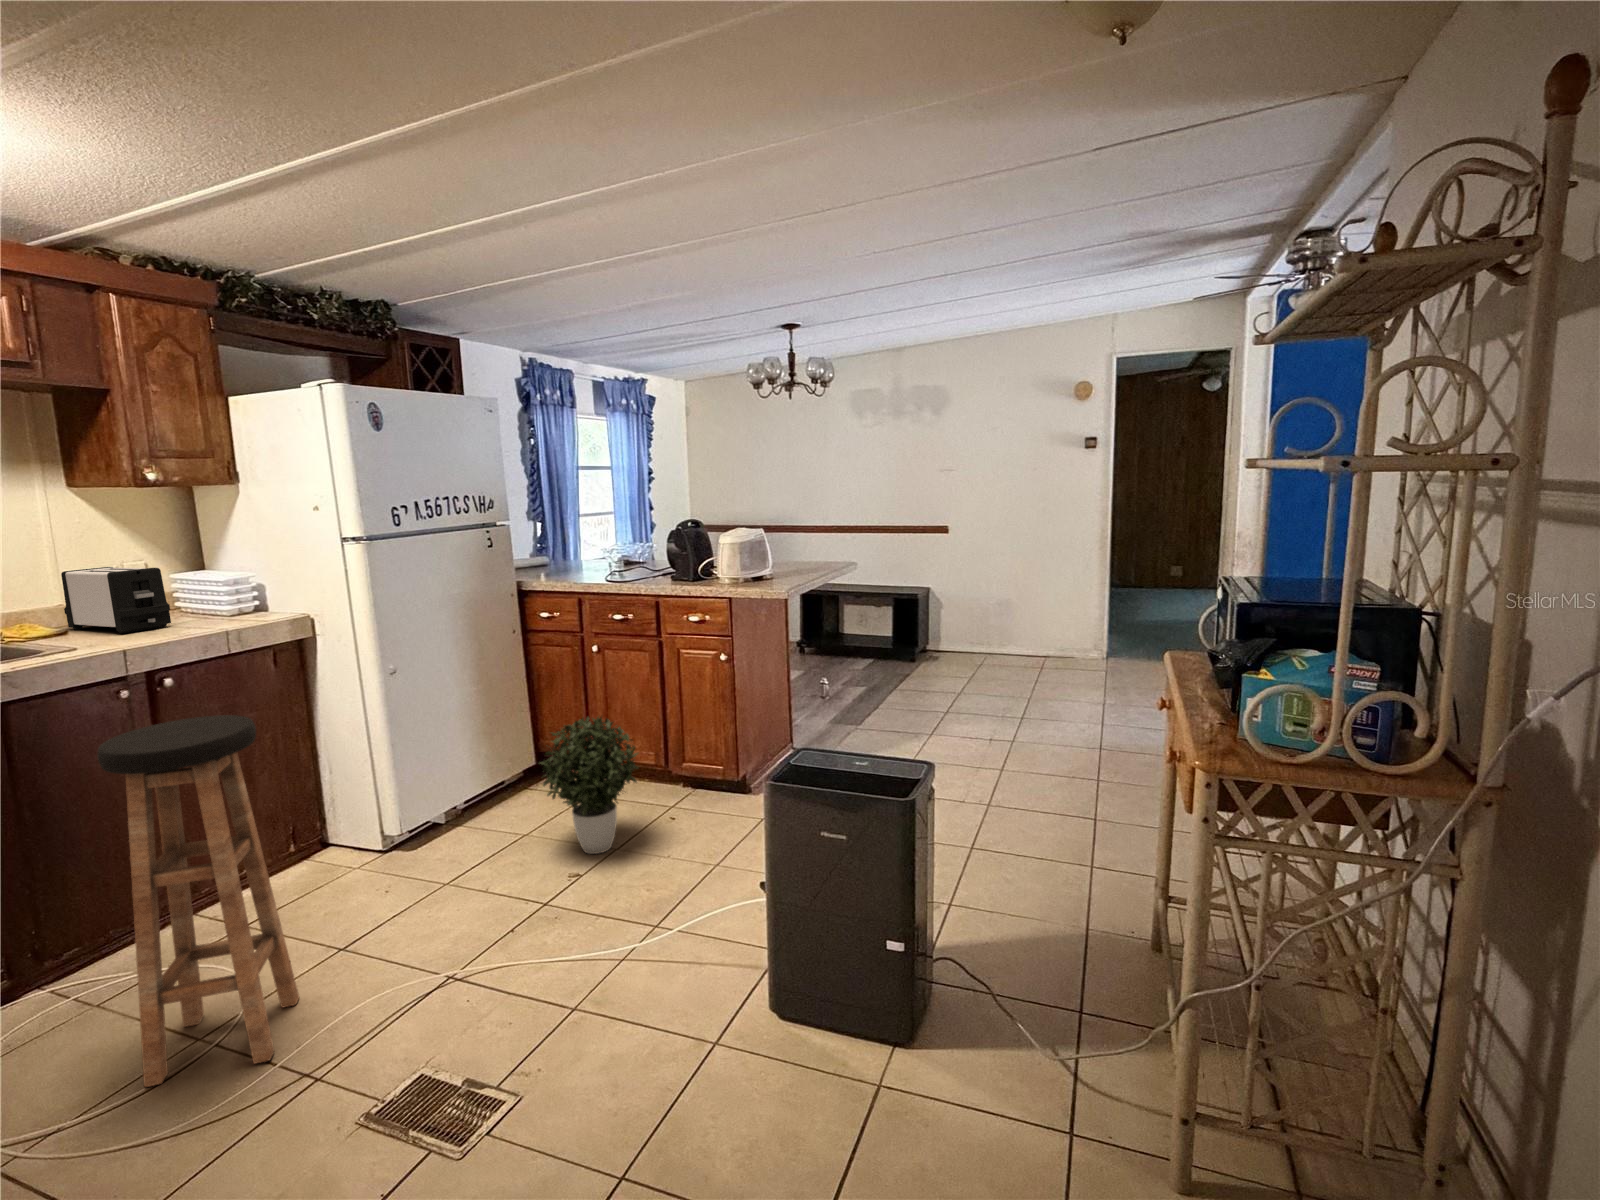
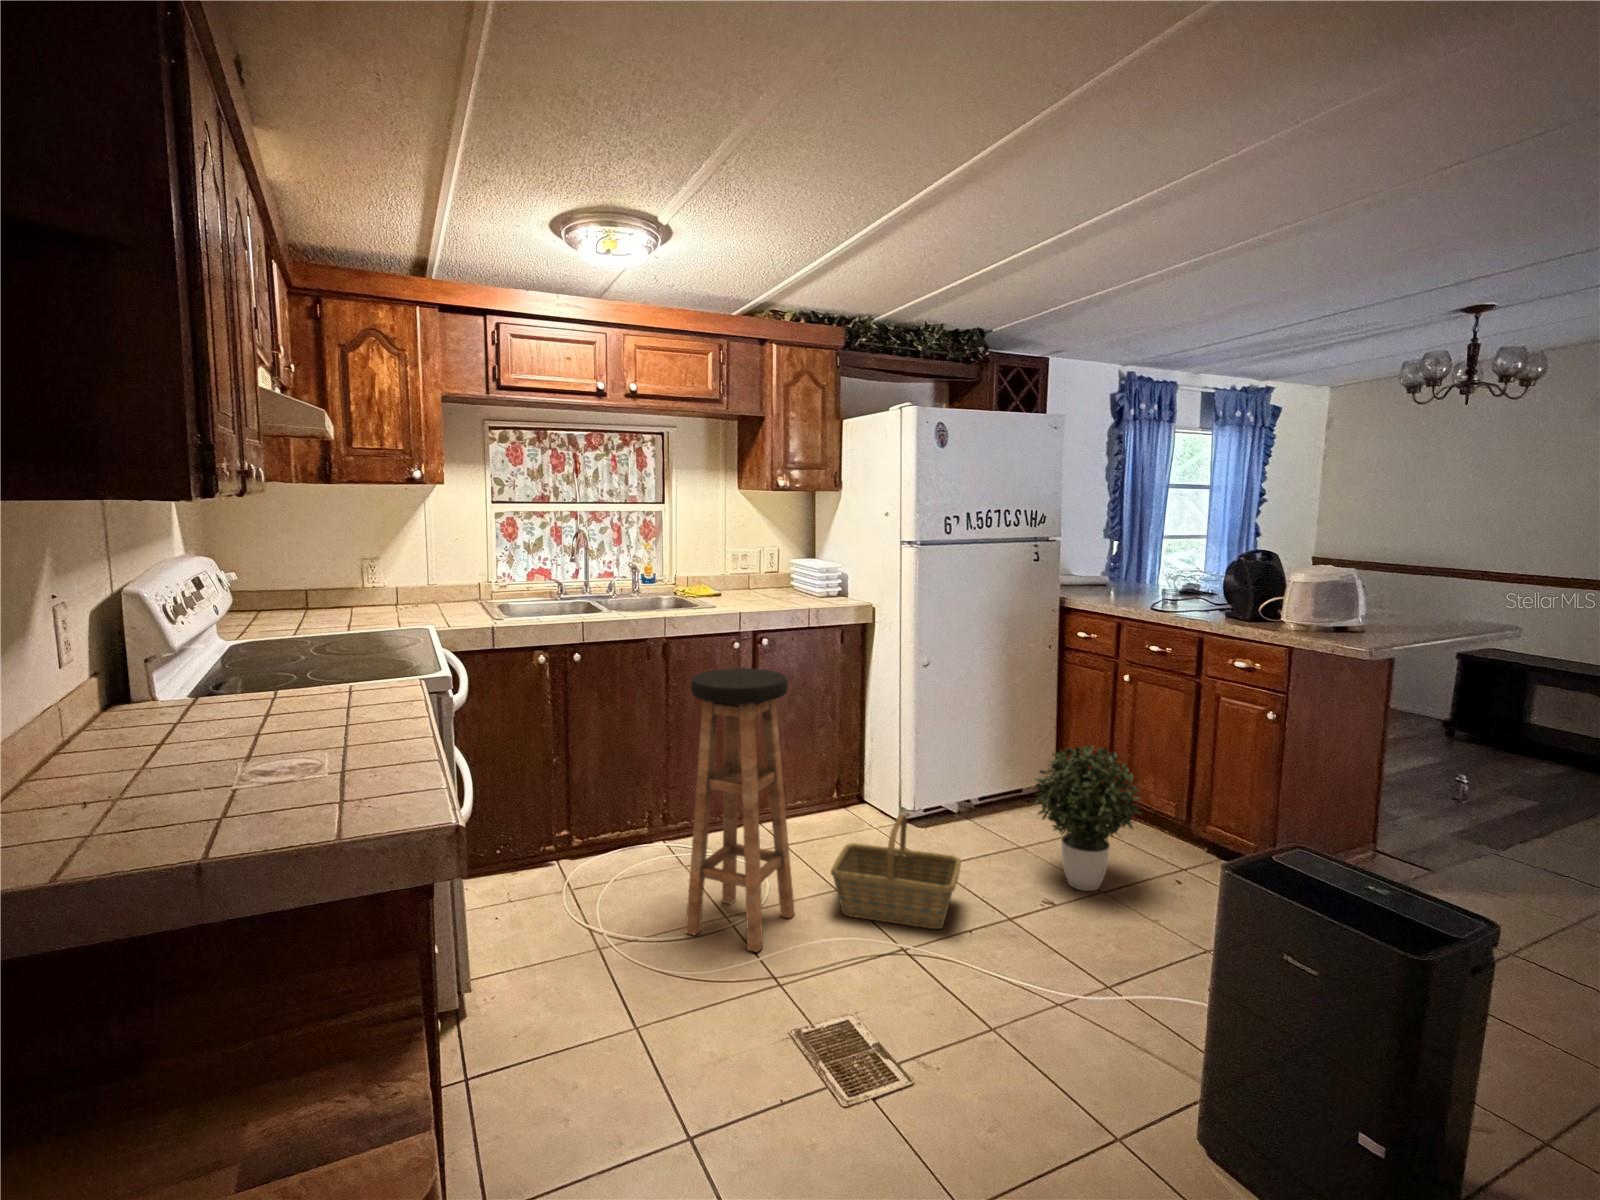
toaster: present [61,567,171,633] -> none [728,550,784,600]
basket: none [341,839,493,972] -> present [831,815,961,929]

